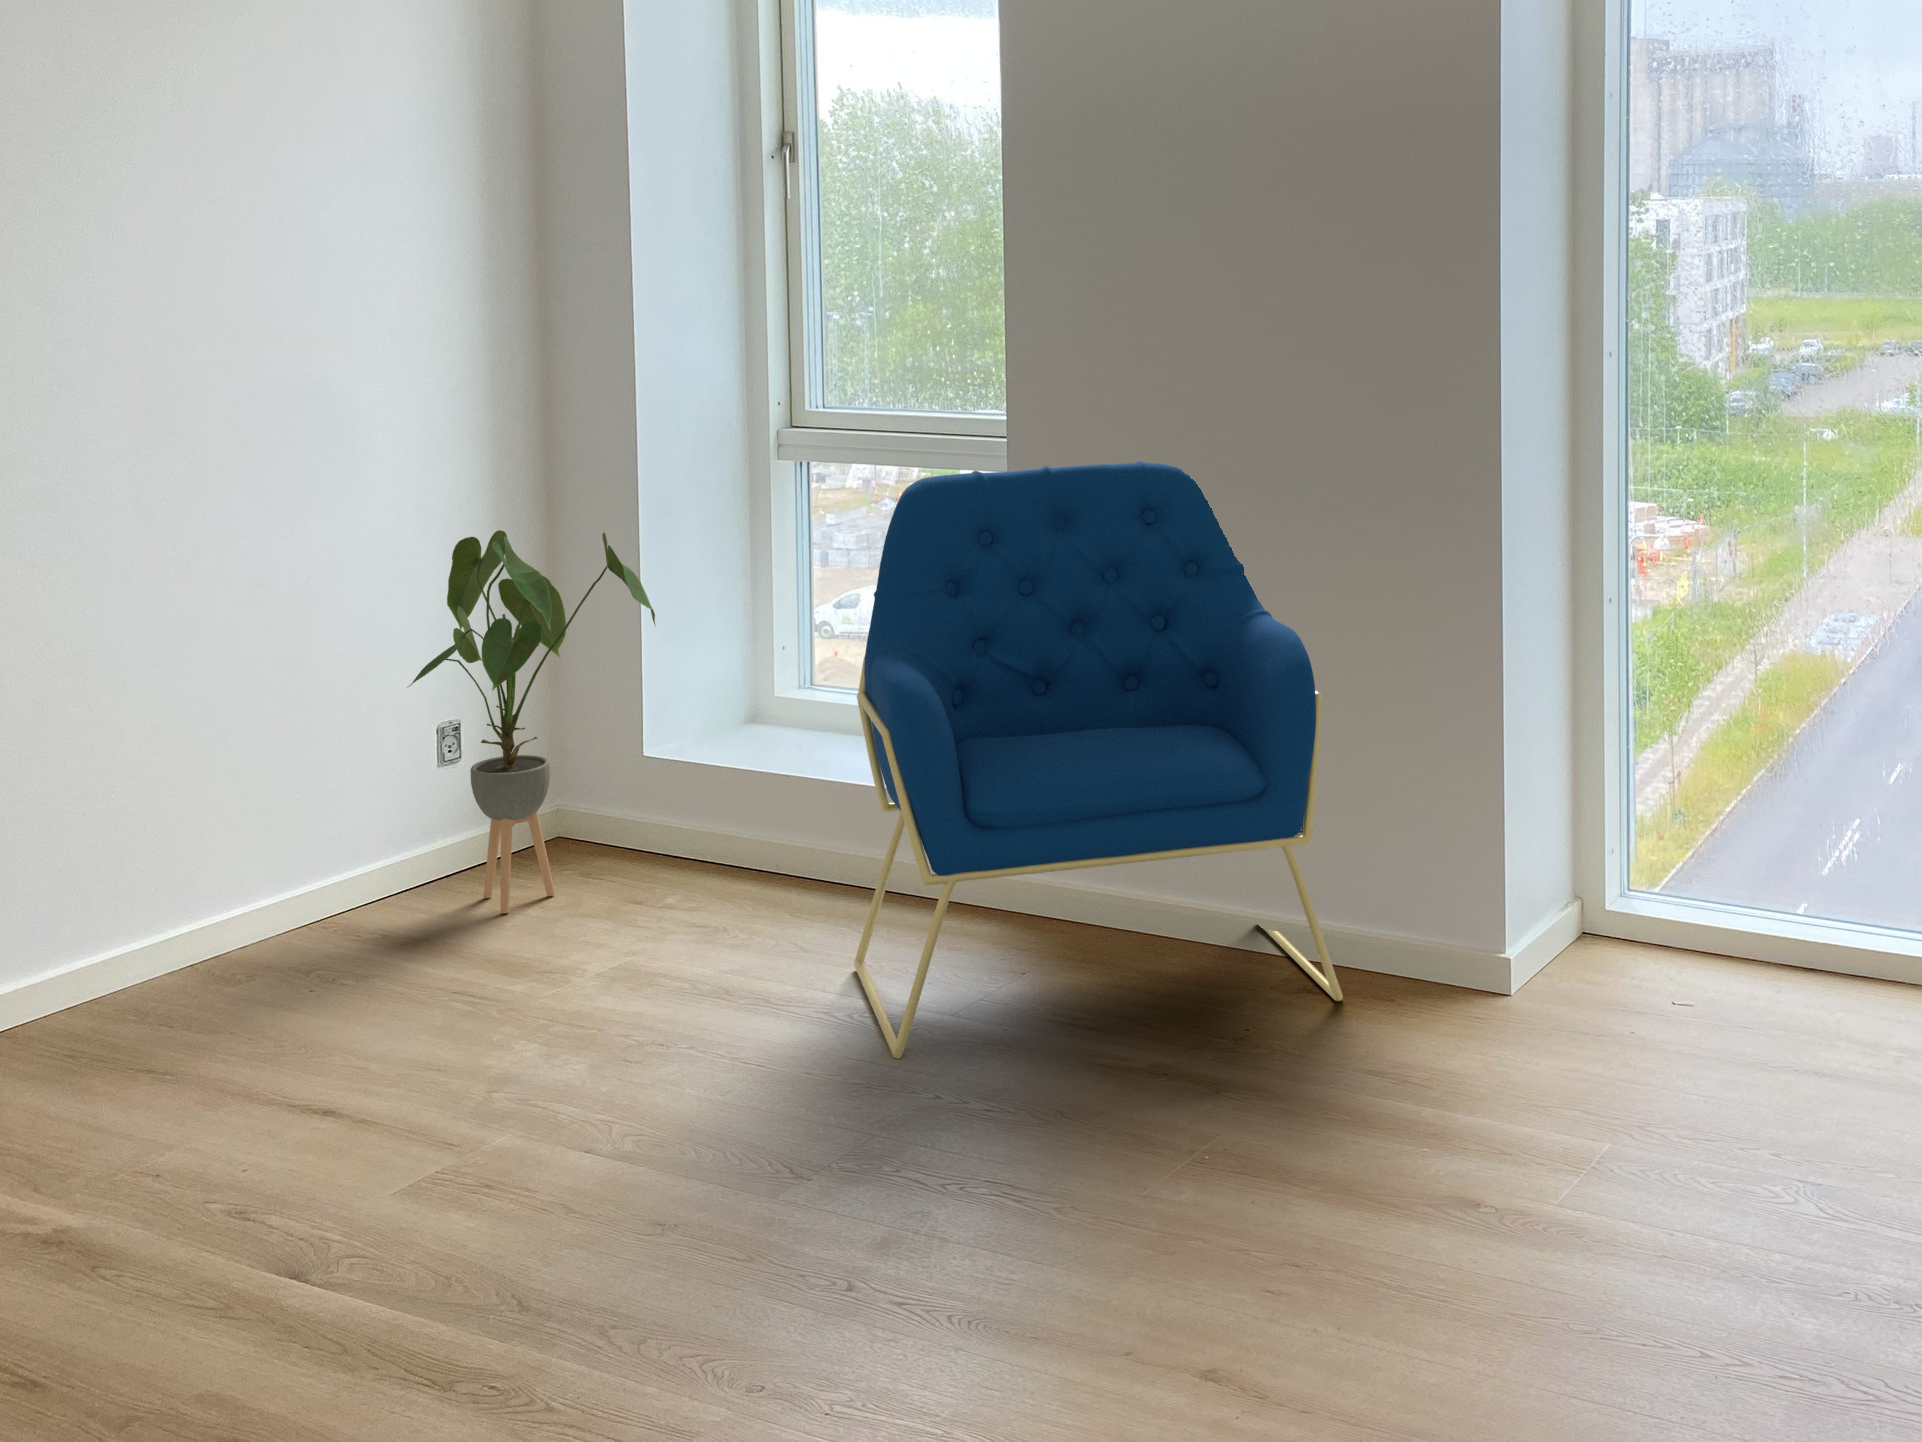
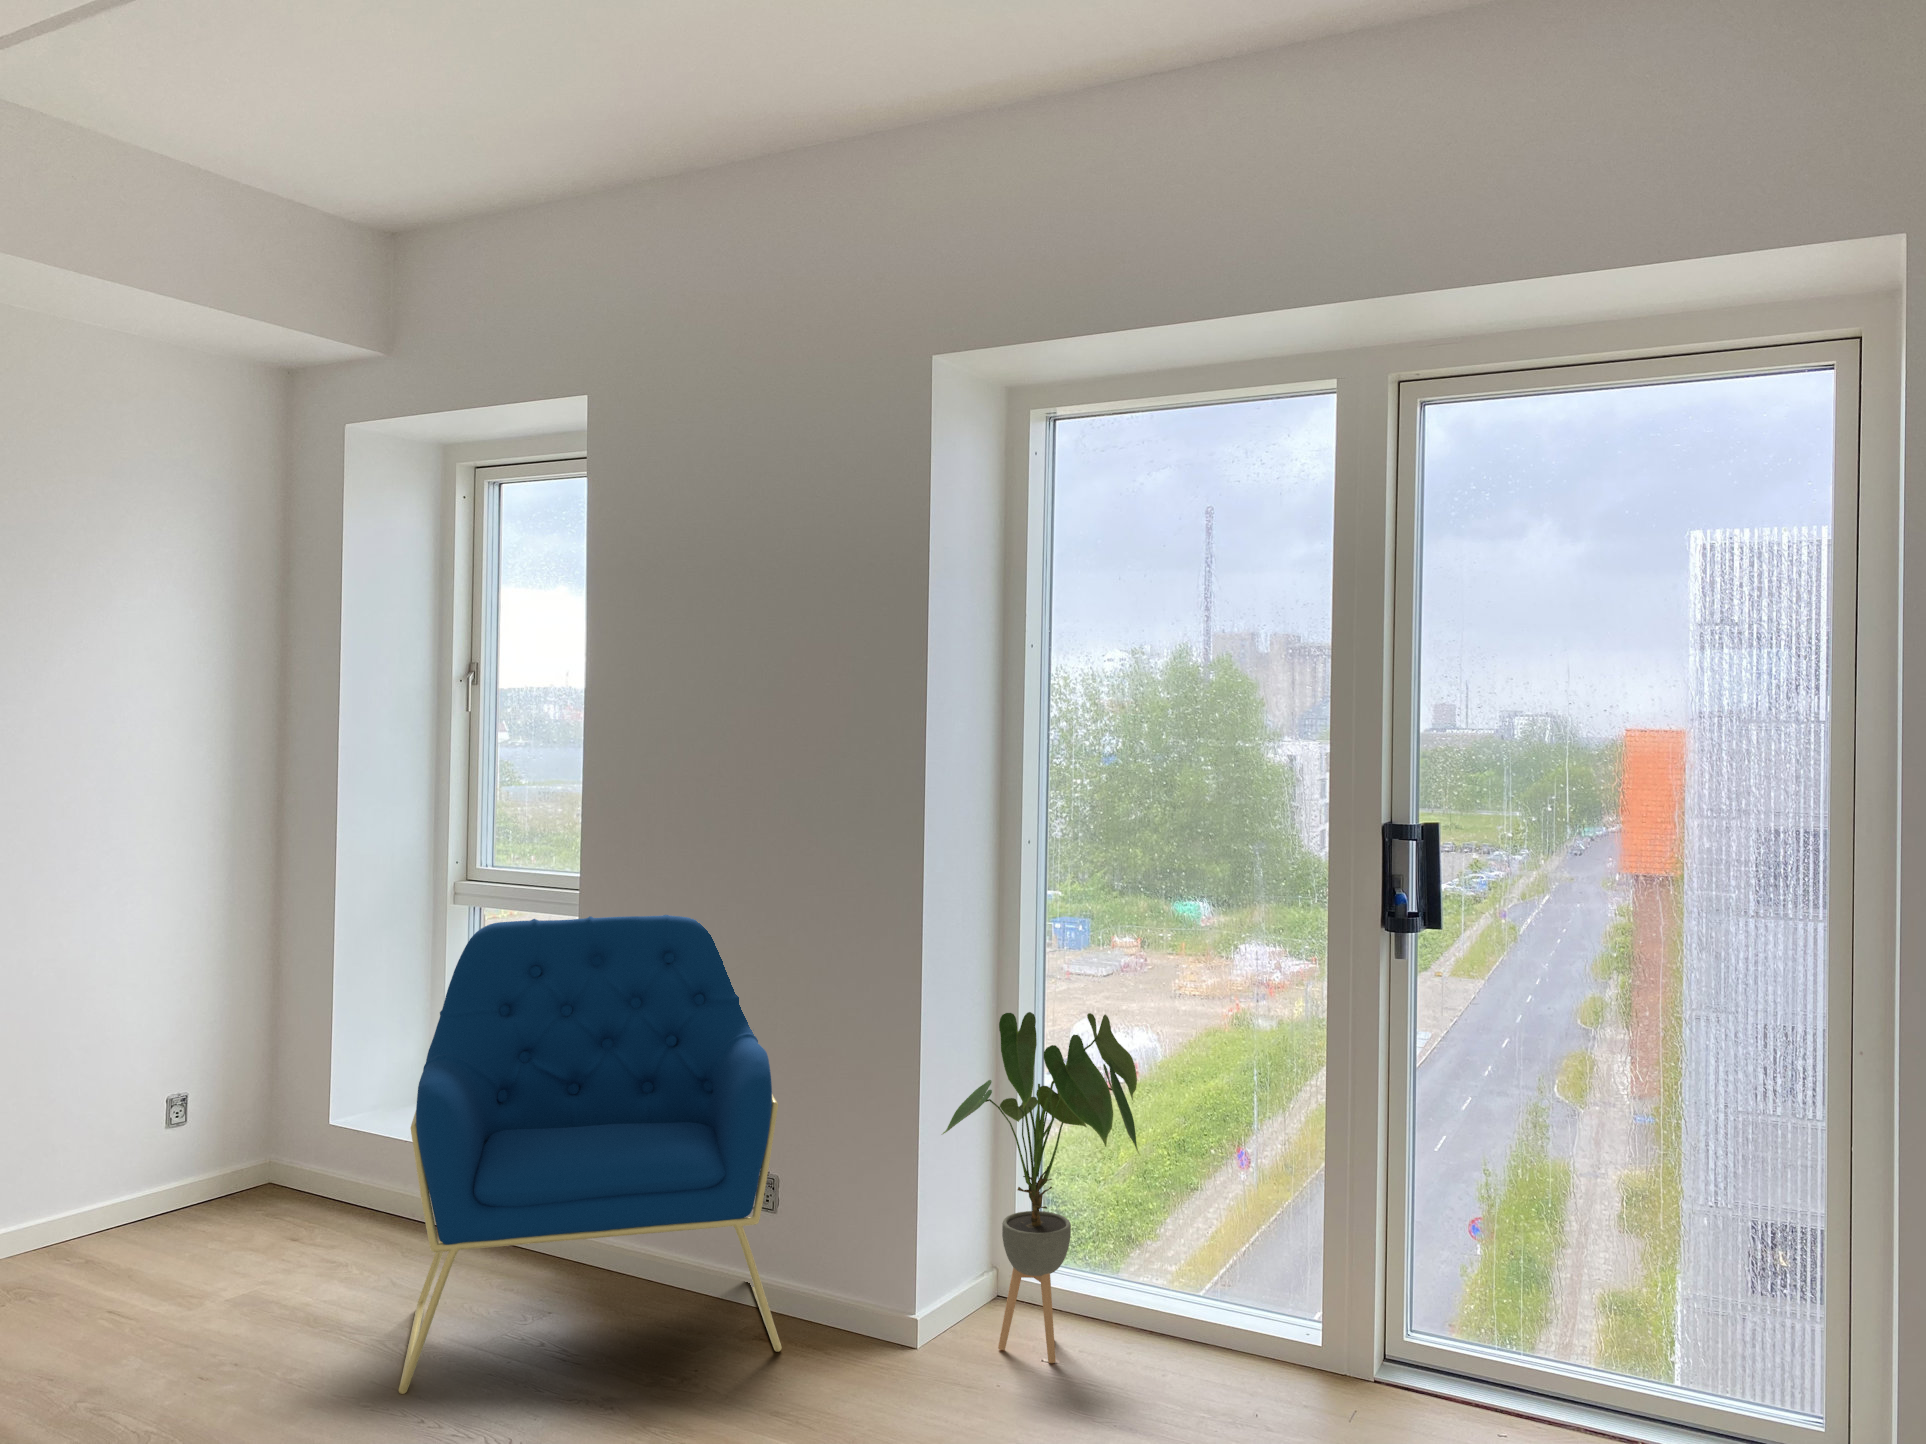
house plant: present [407,530,655,913] -> present [943,1012,1139,1363]

